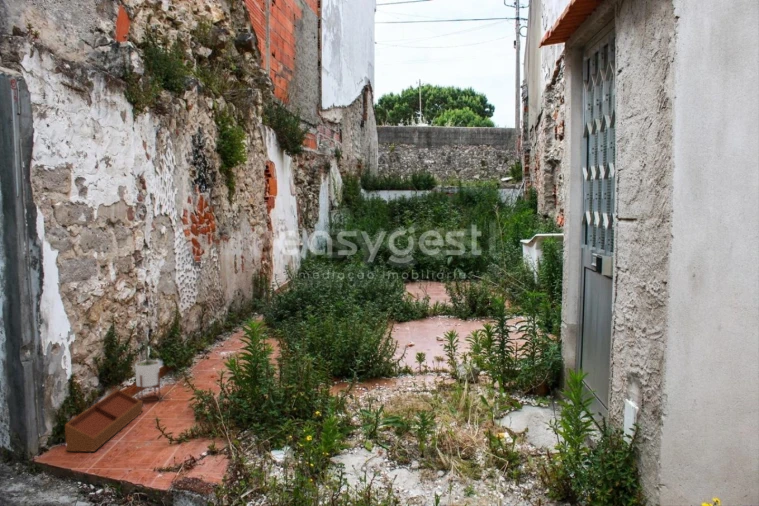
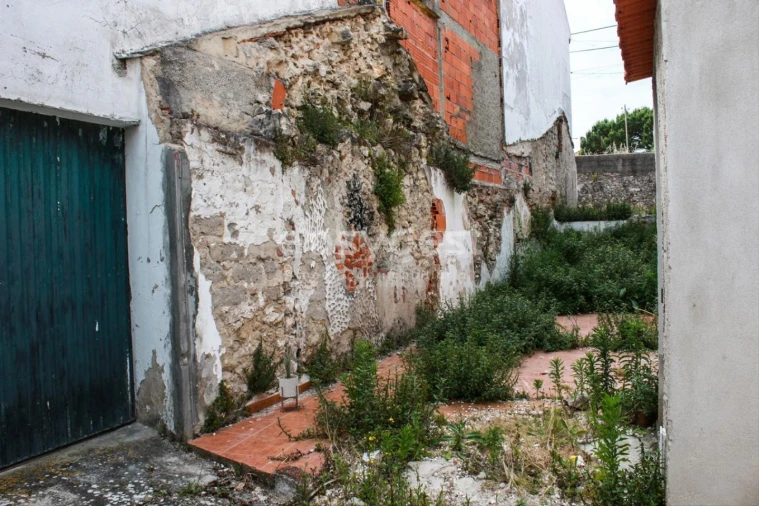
storage bin: present [65,390,142,451] -> none [211,397,280,443]

